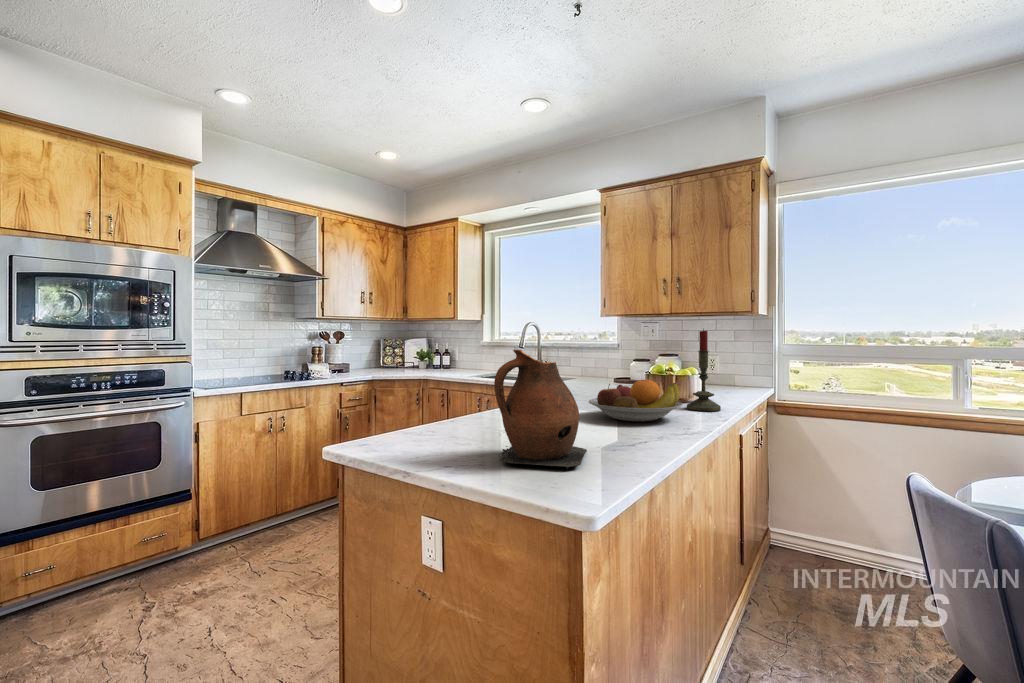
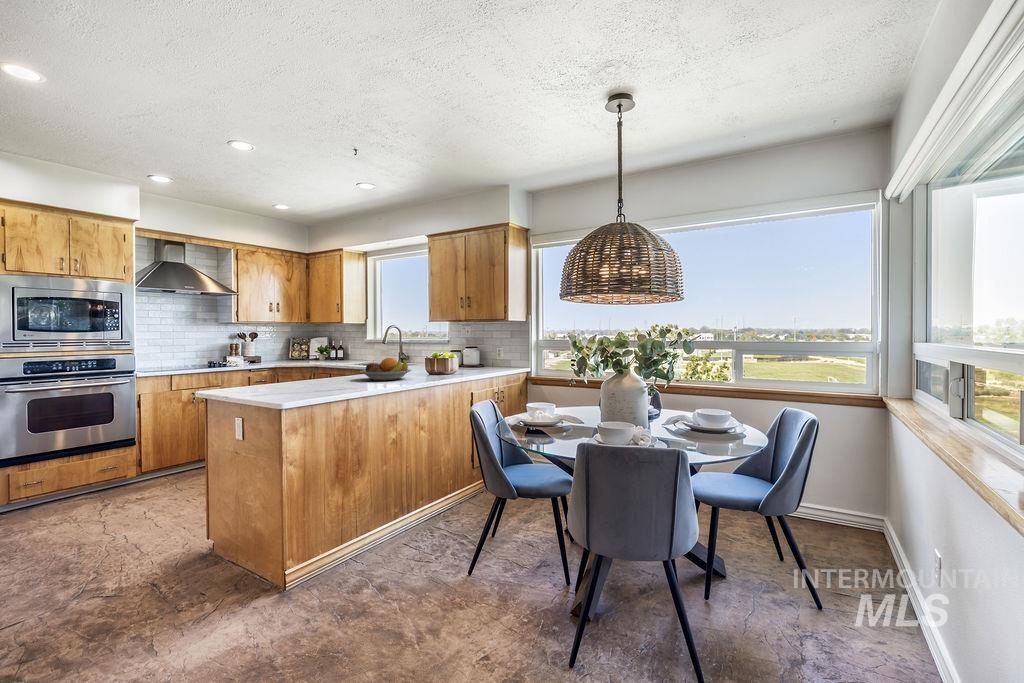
candle: present [687,329,721,411] -> none [432,329,450,377]
ceramic pitcher: present [494,350,587,469] -> none [267,340,320,392]

